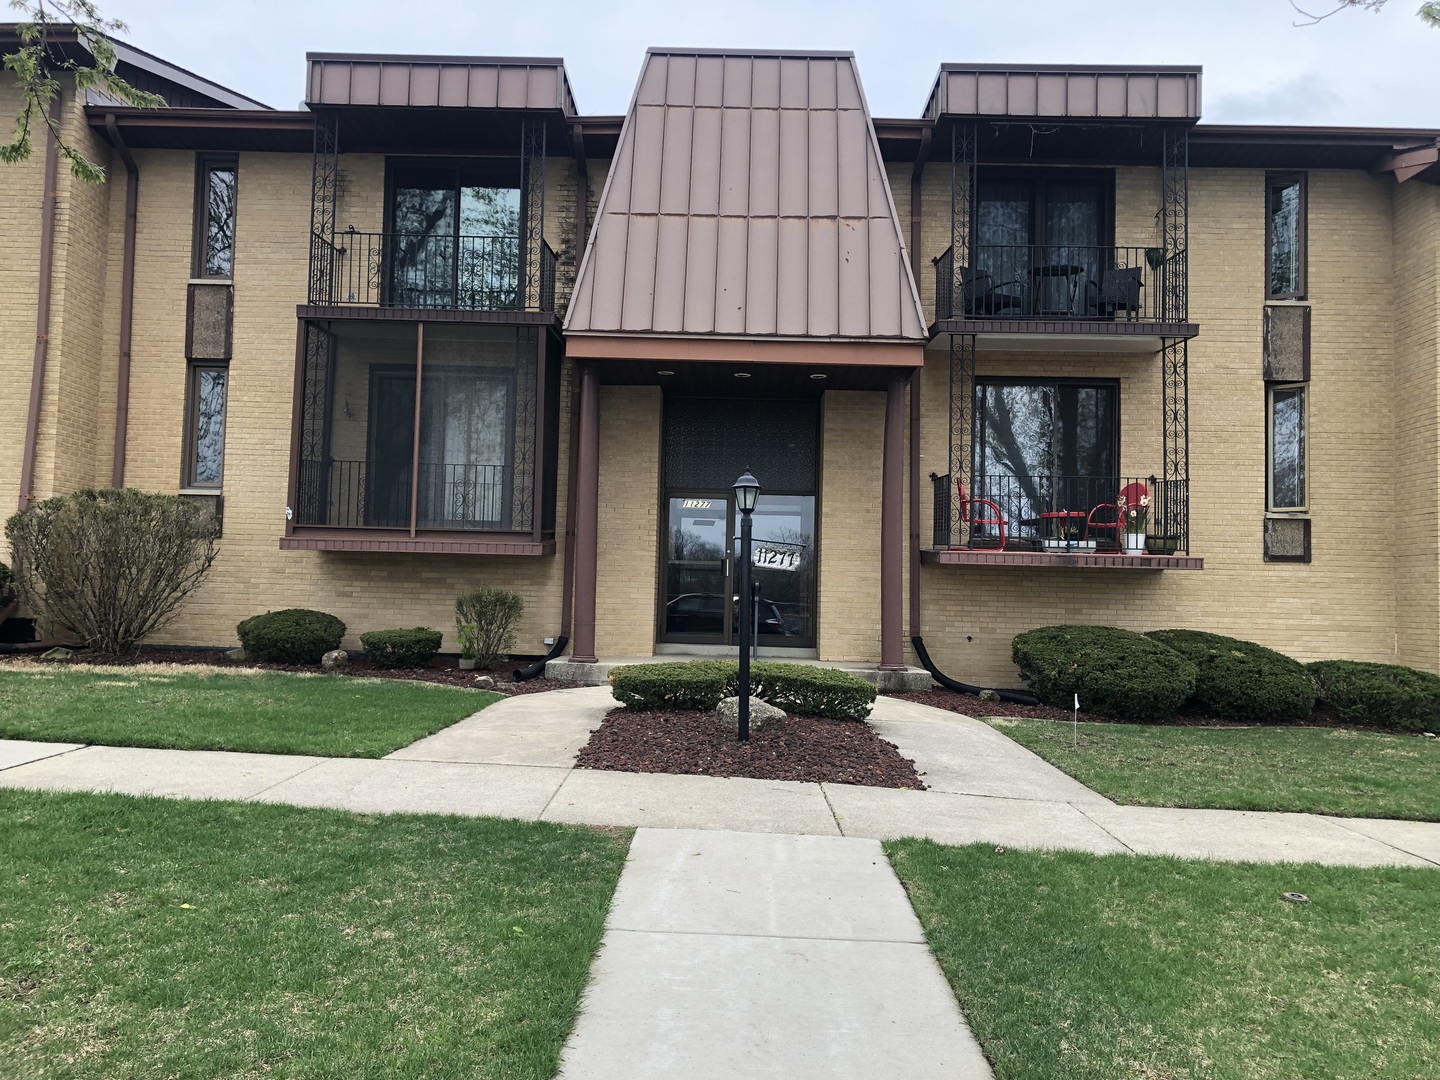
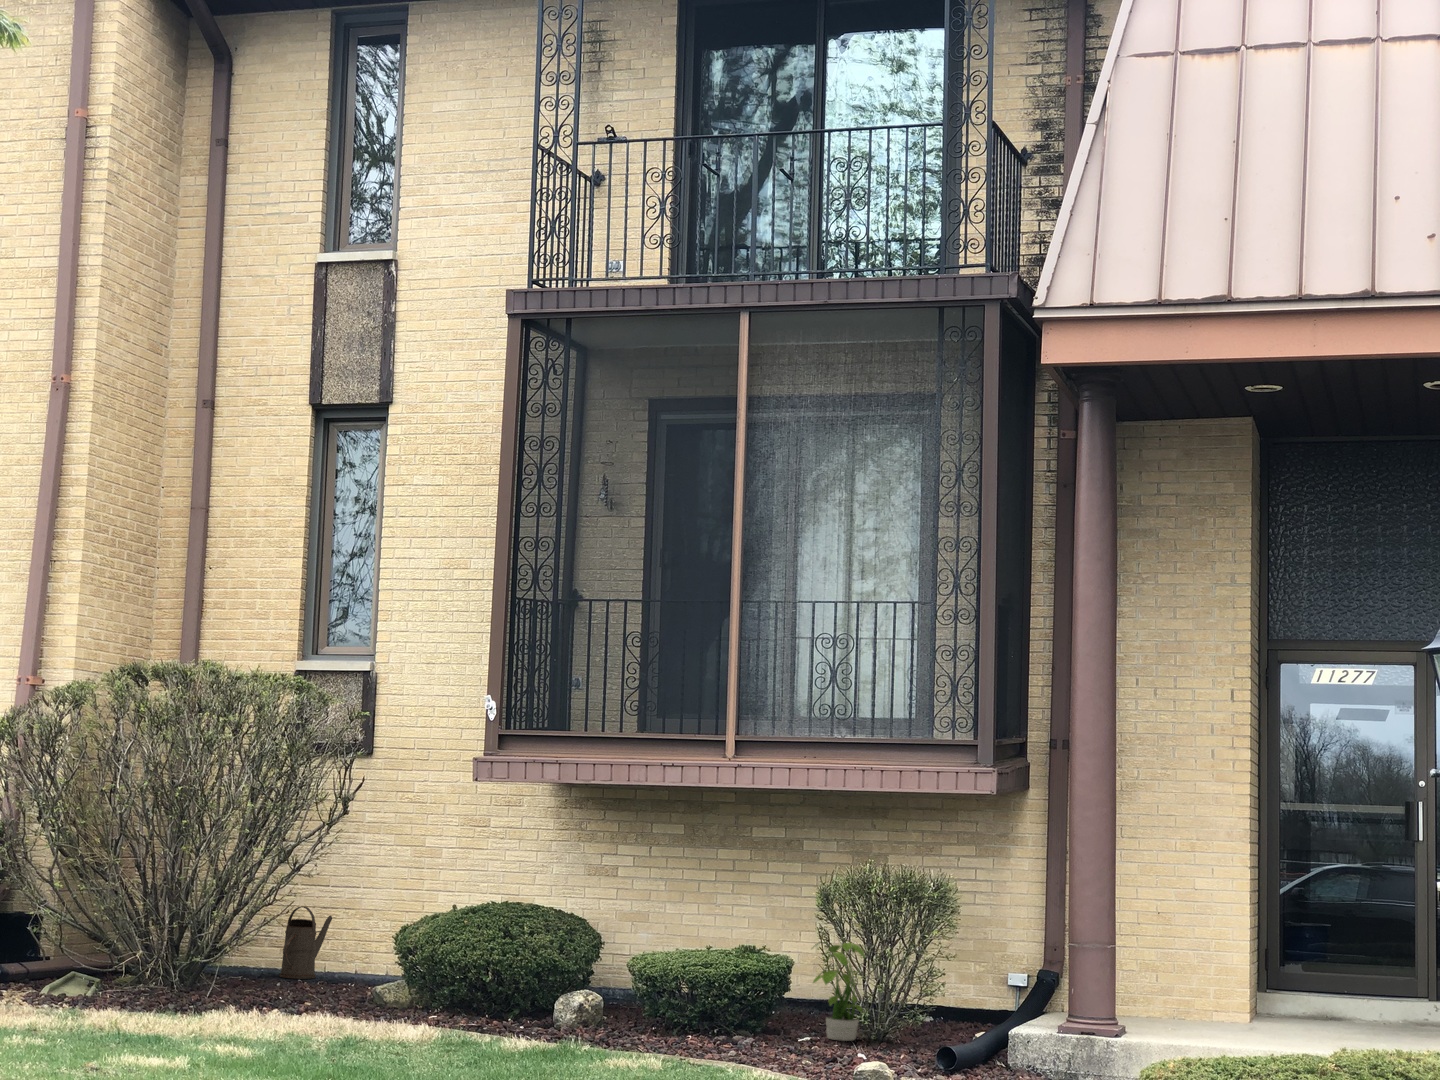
watering can: none [173,614,203,650] -> present [279,907,332,979]

